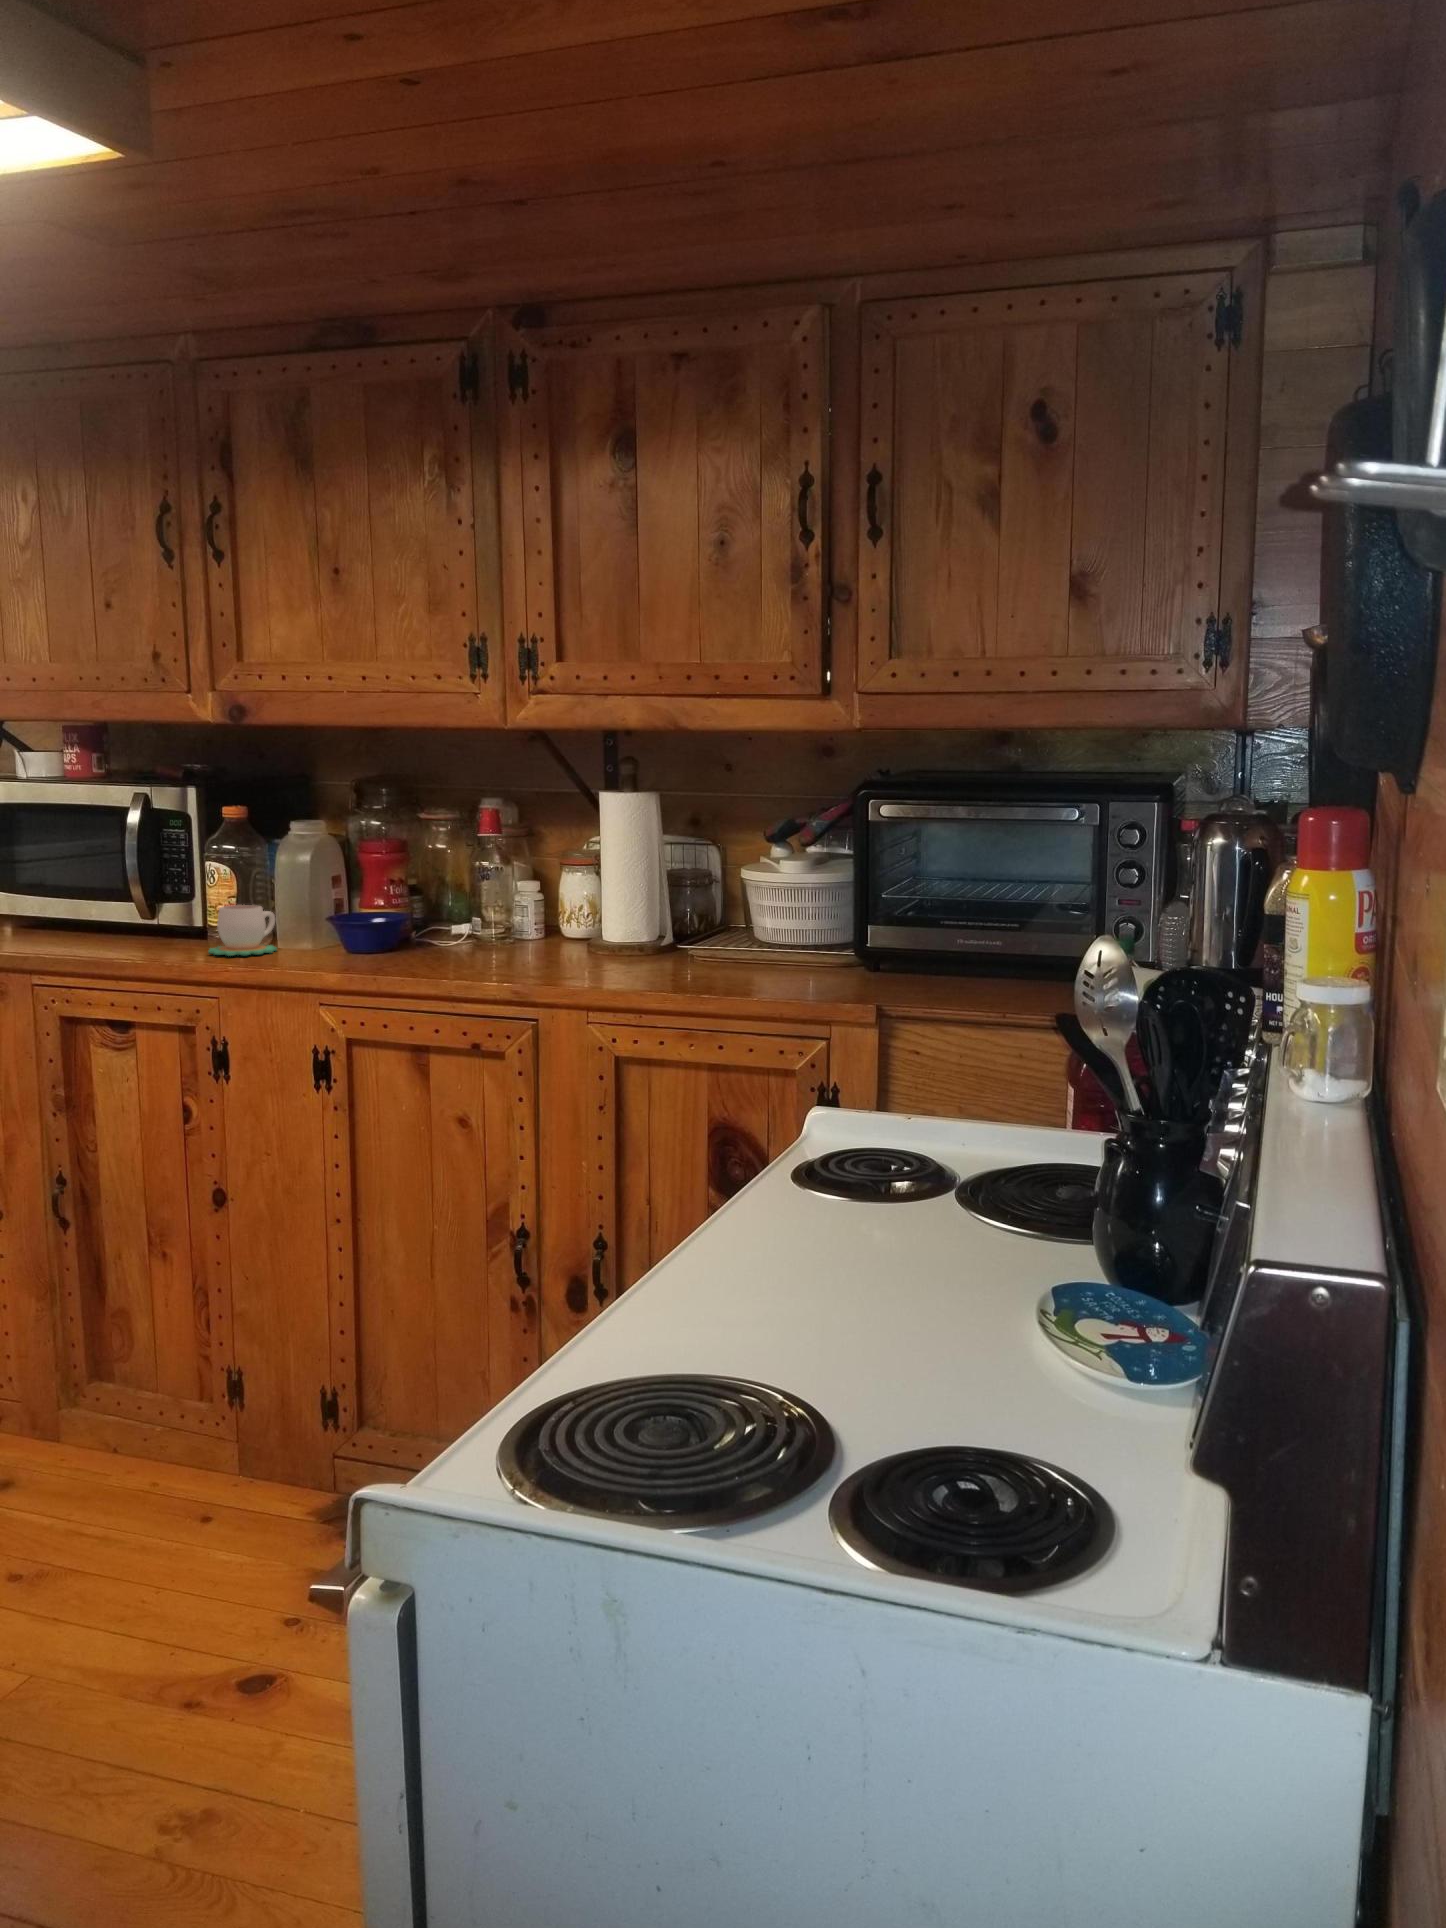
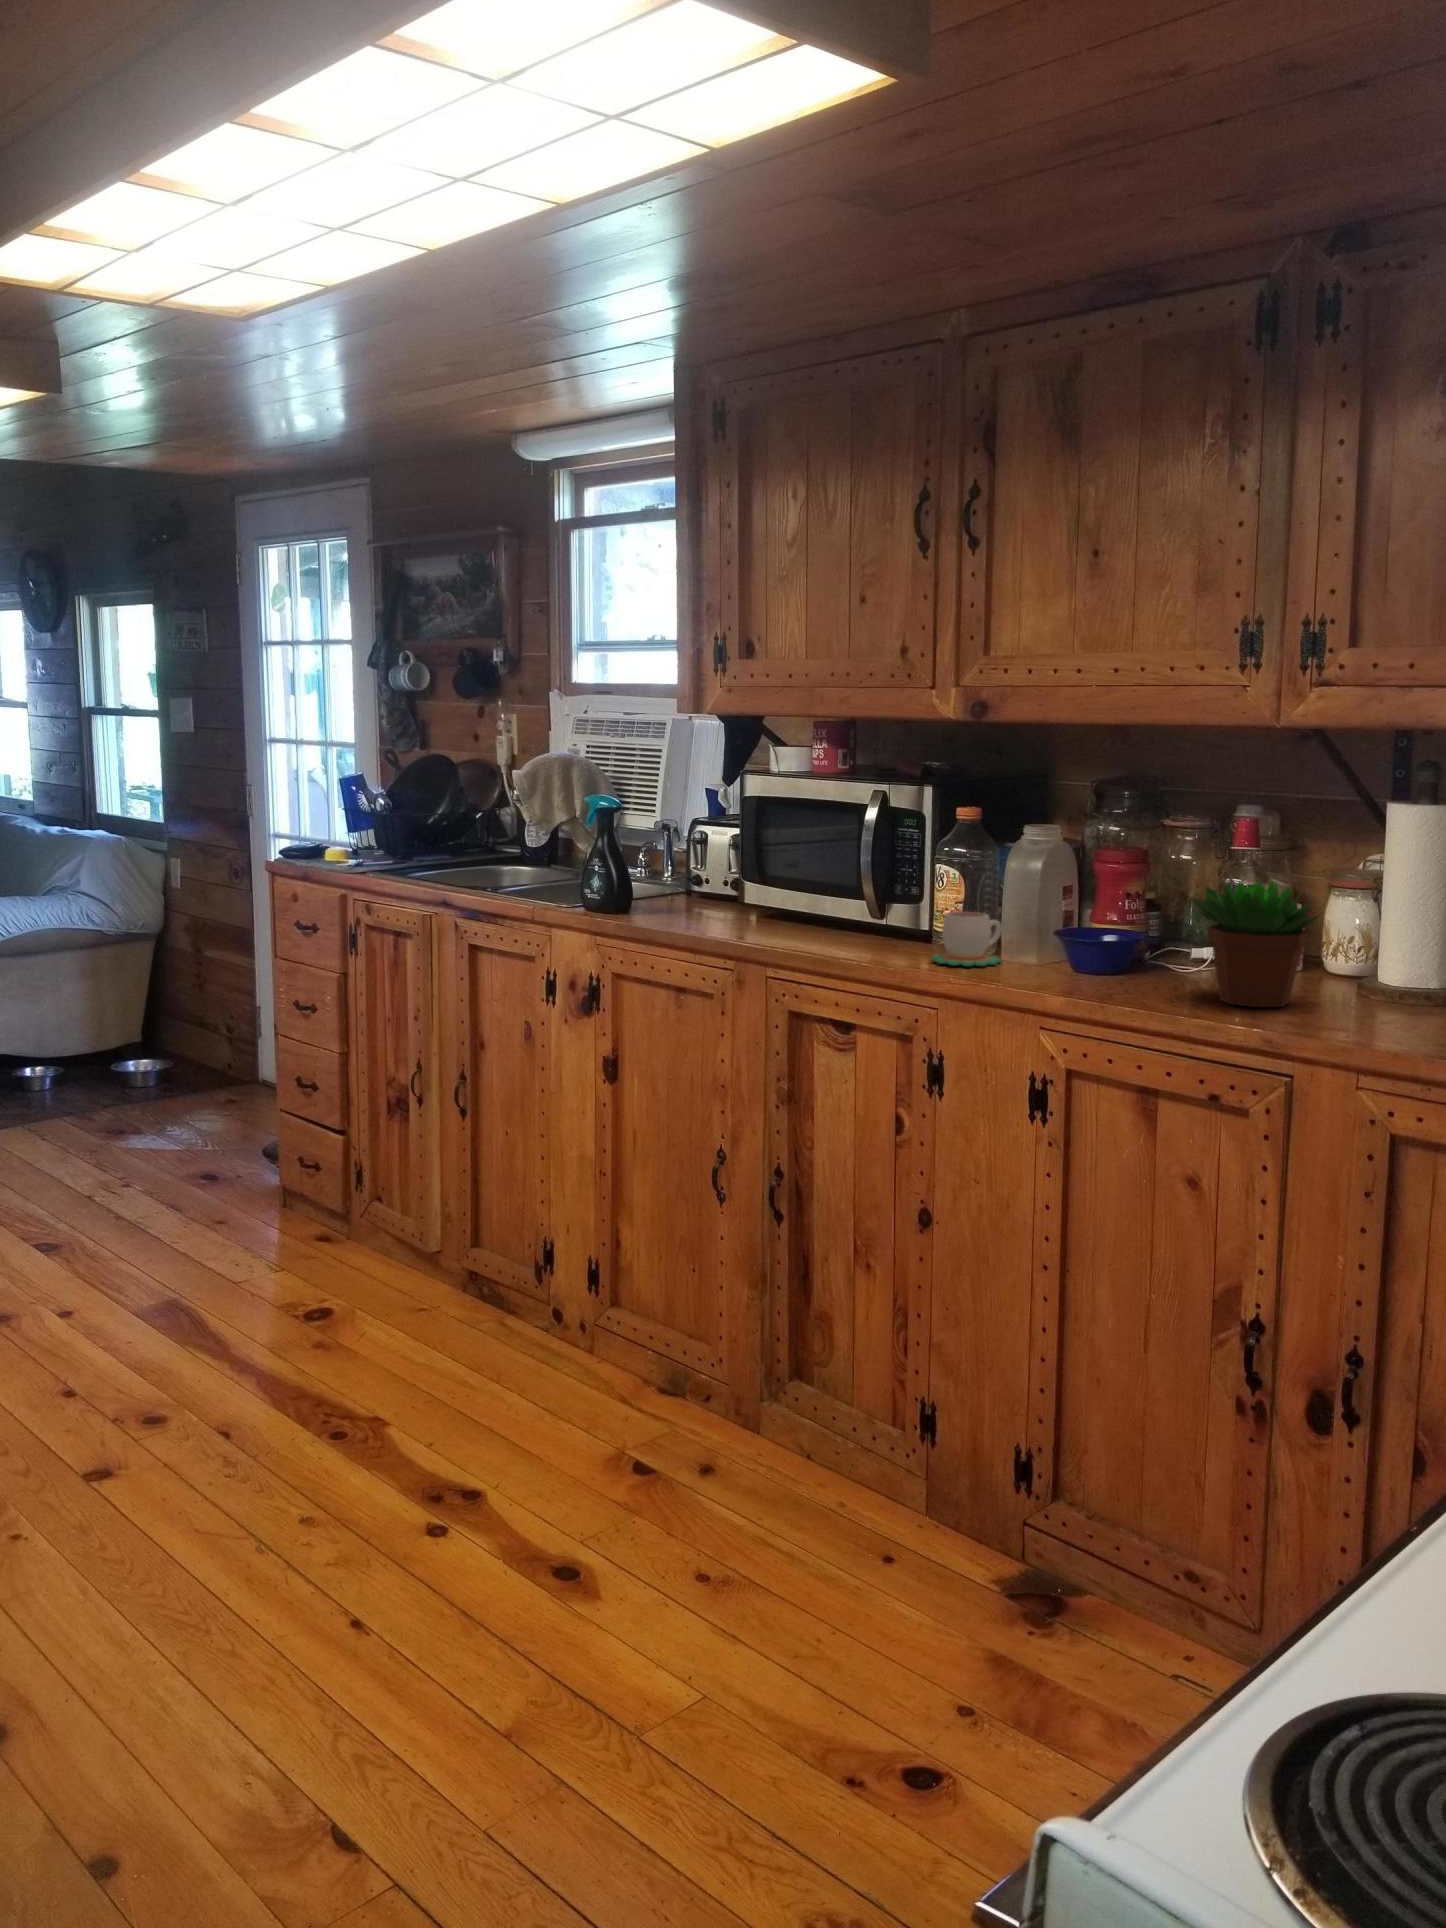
succulent plant: none [442,856,553,967] -> present [1192,880,1319,1007]

